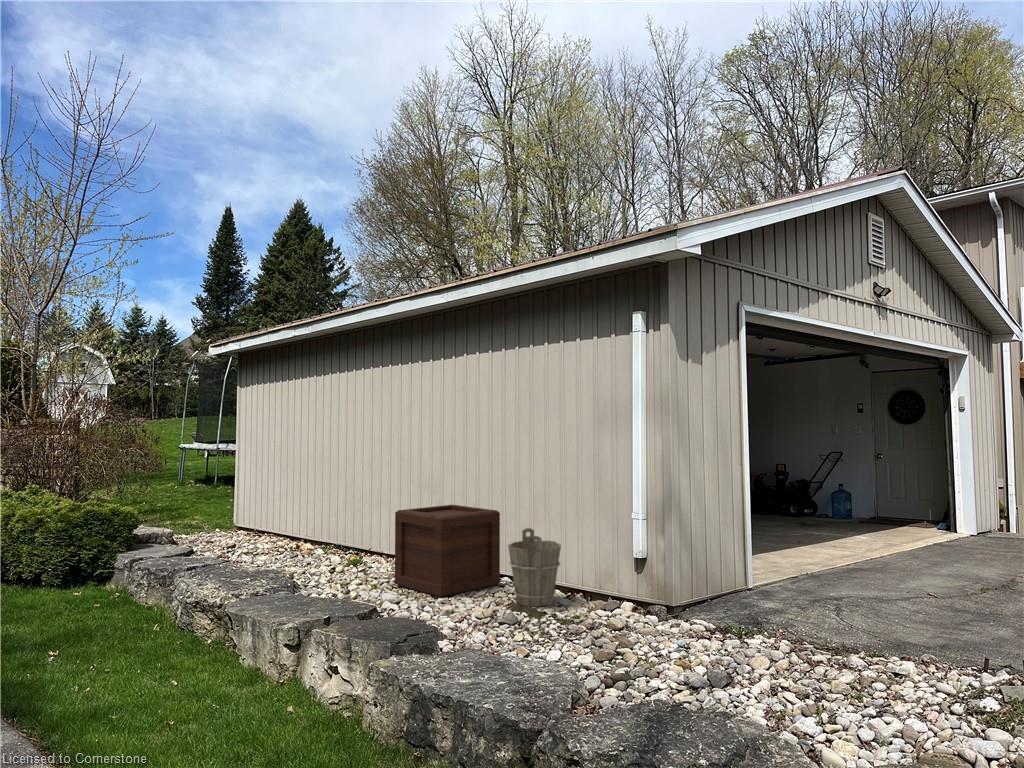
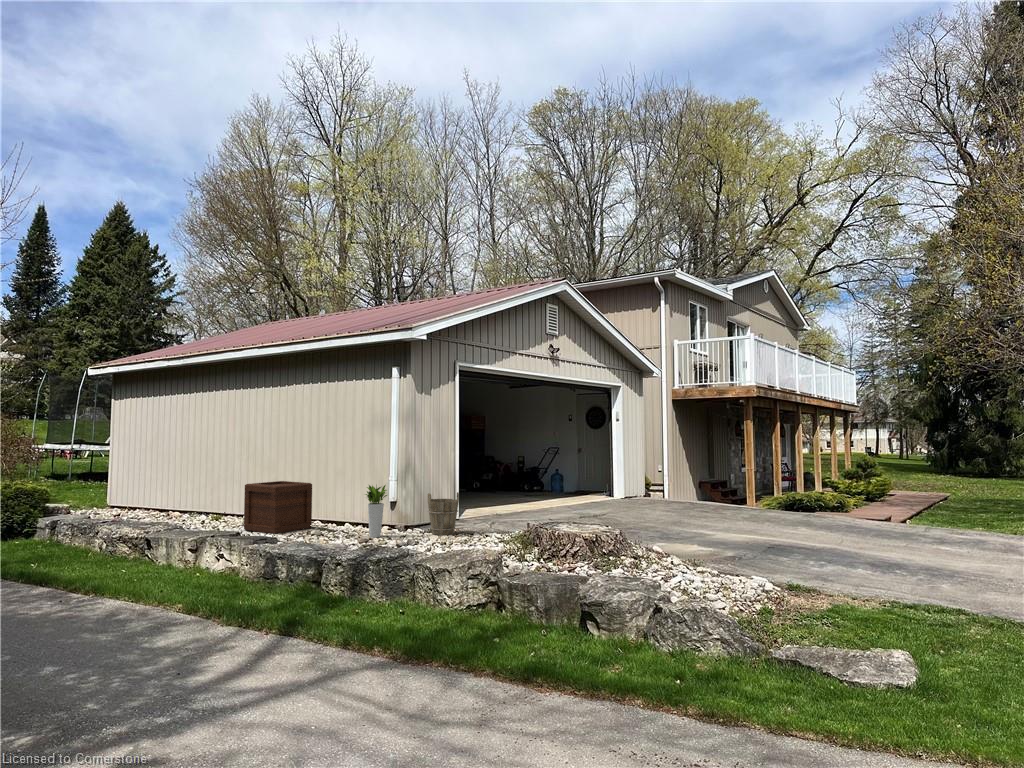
planter: none [591,521,641,621] -> present [365,485,387,538]
bucket: present [508,528,561,607] -> present [428,492,459,535]

